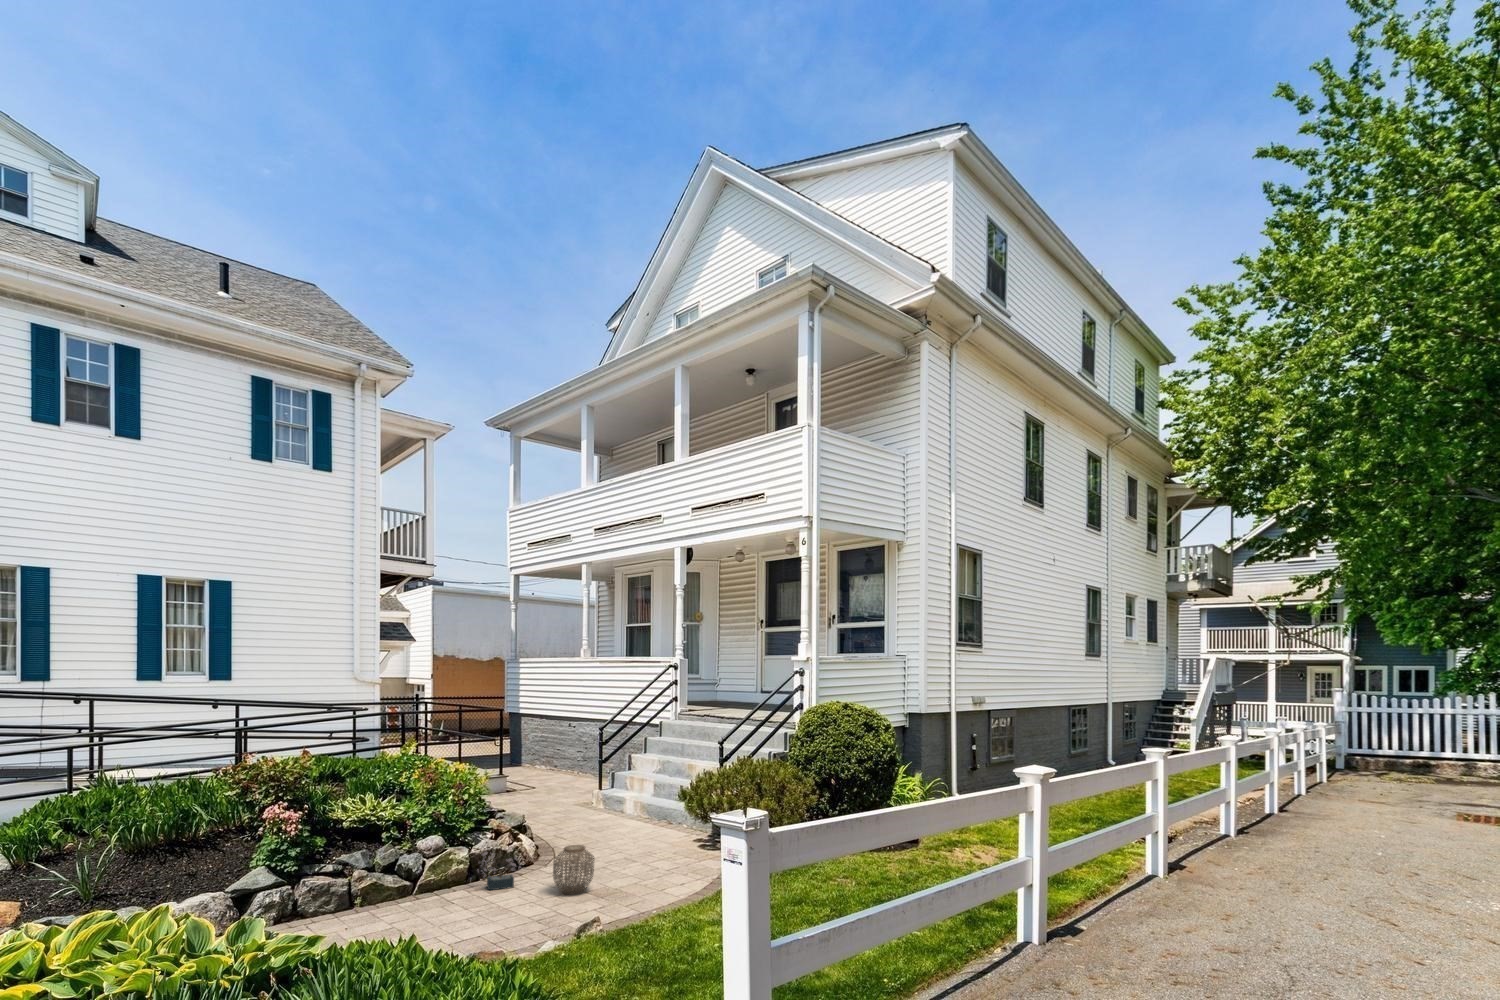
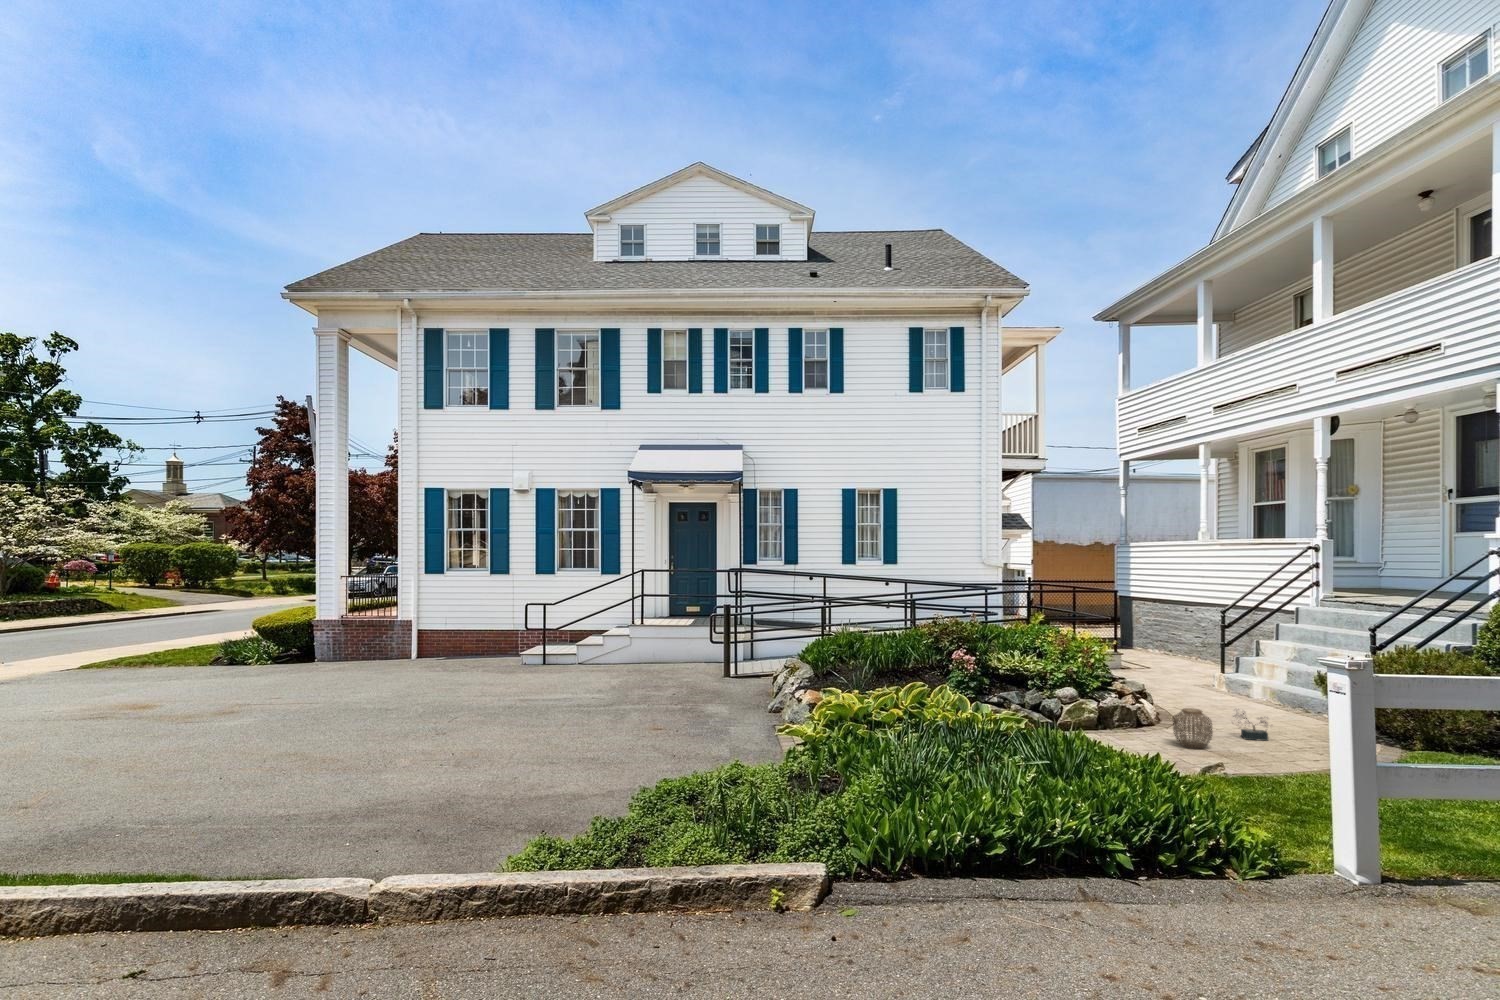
decorative plant: present [482,853,517,890] -> present [1233,709,1268,741]

